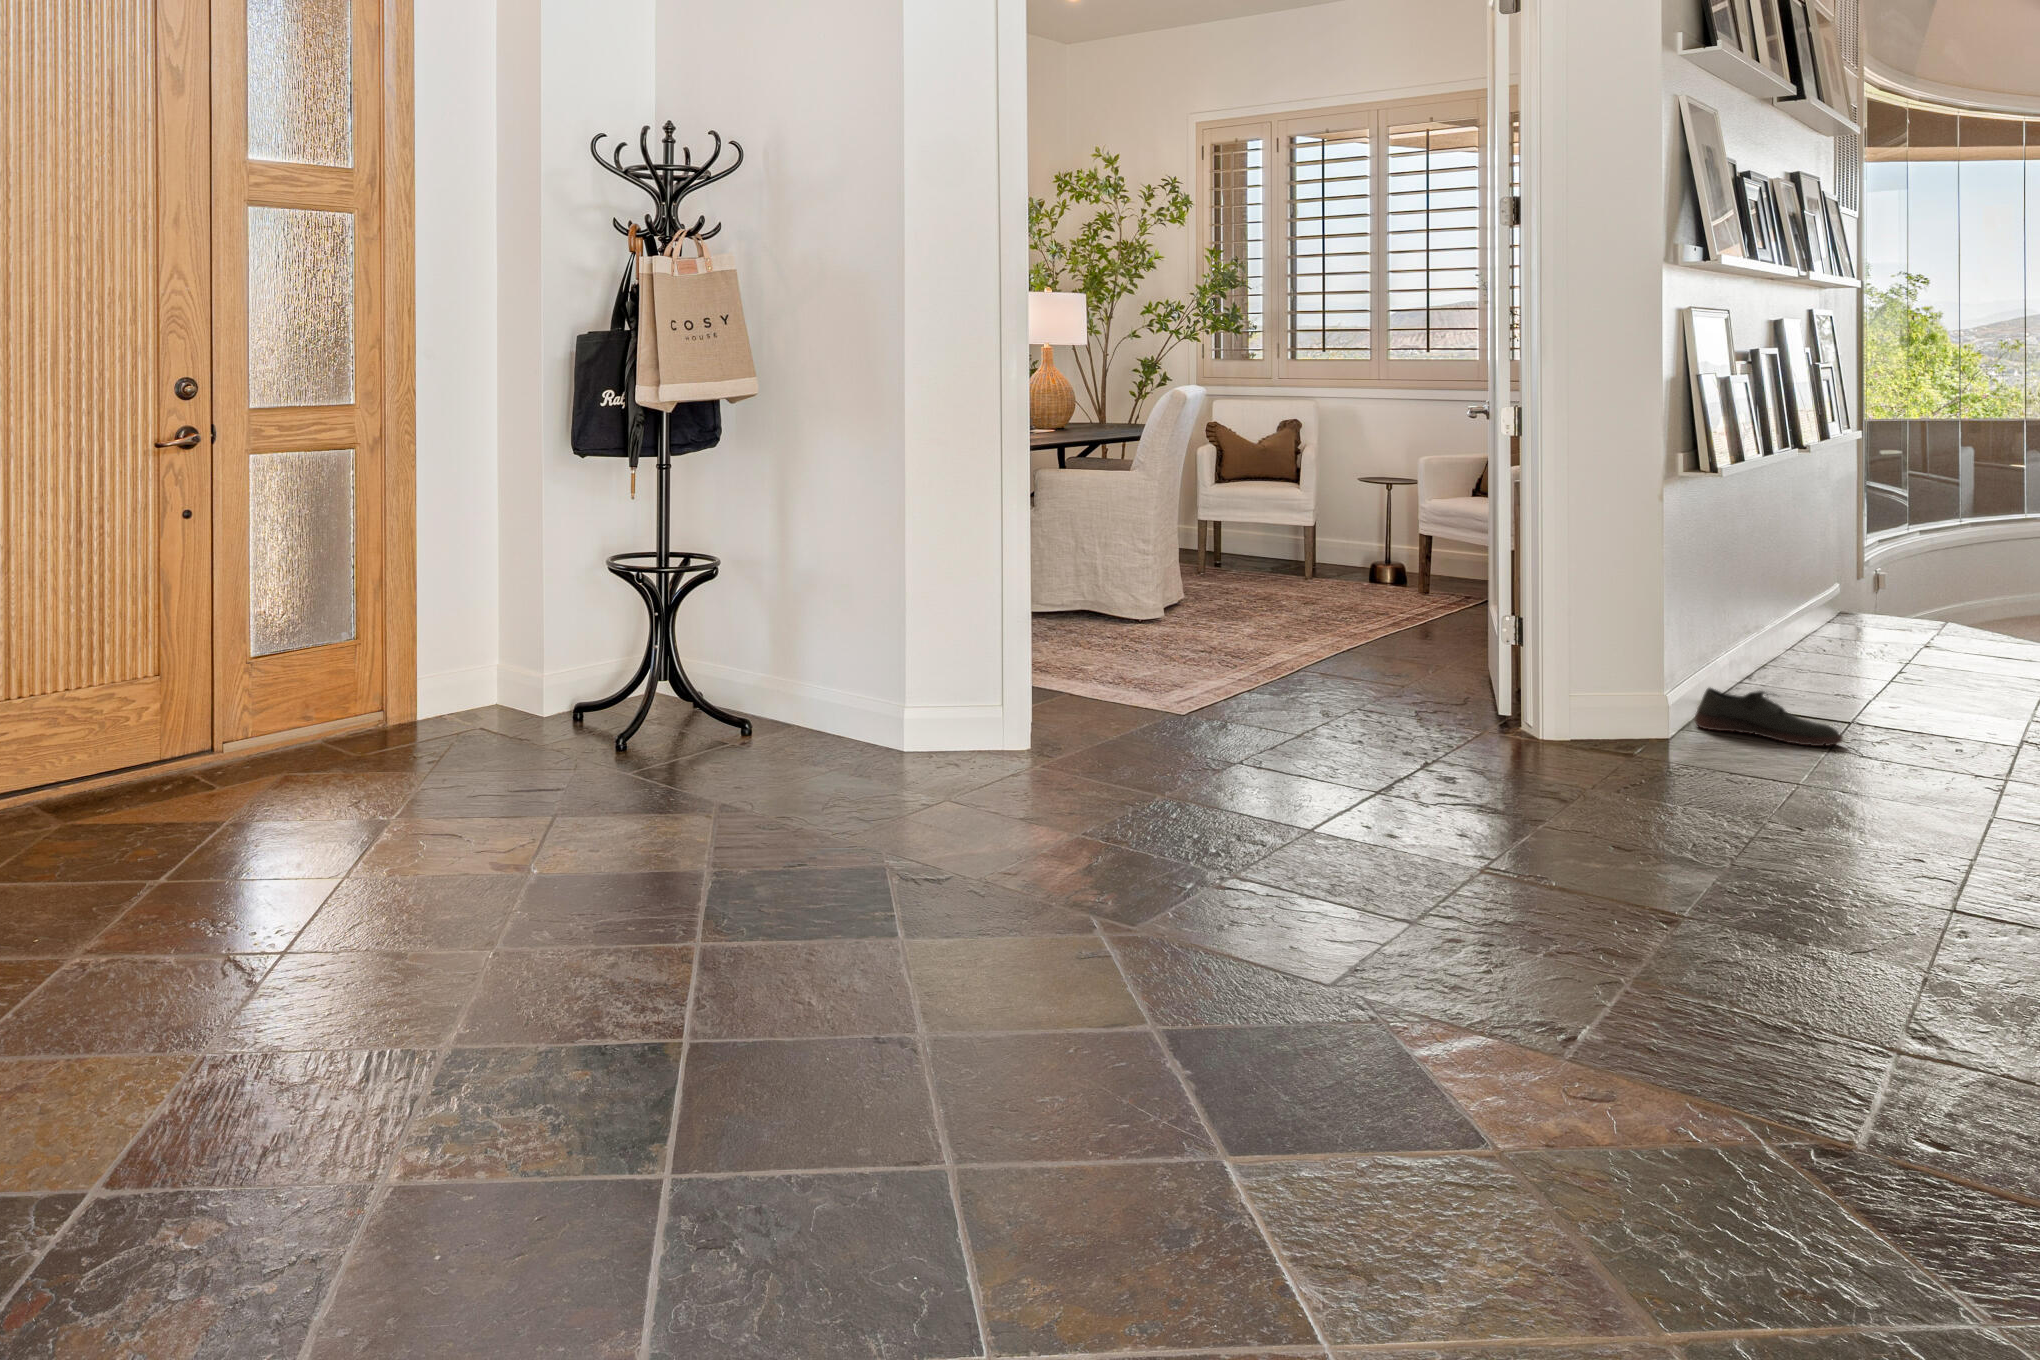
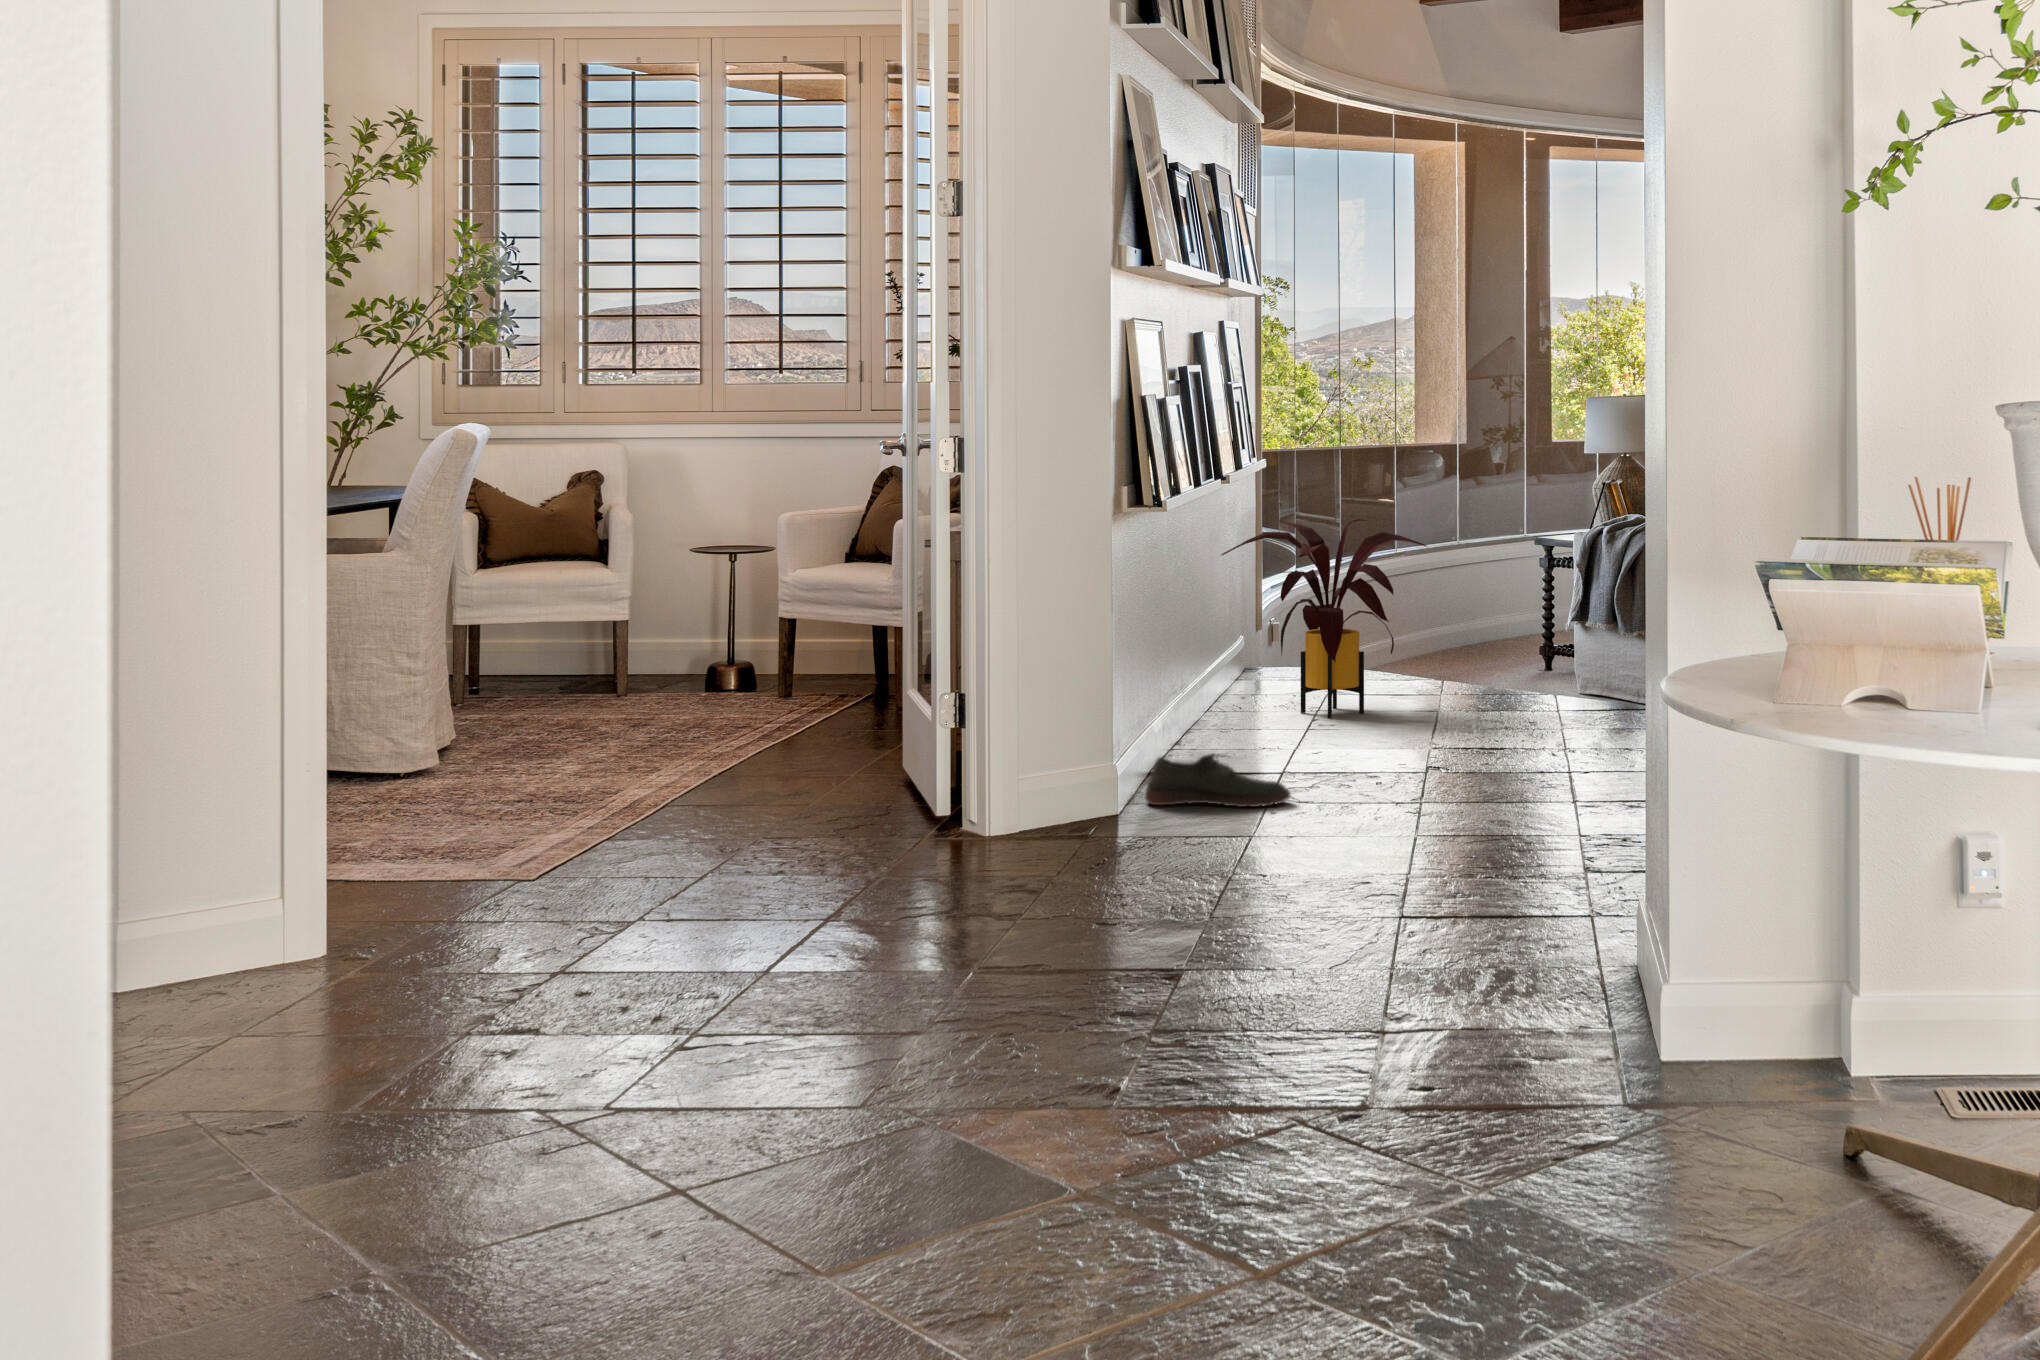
house plant: none [1798,487,2030,671] -> present [1222,519,1427,718]

